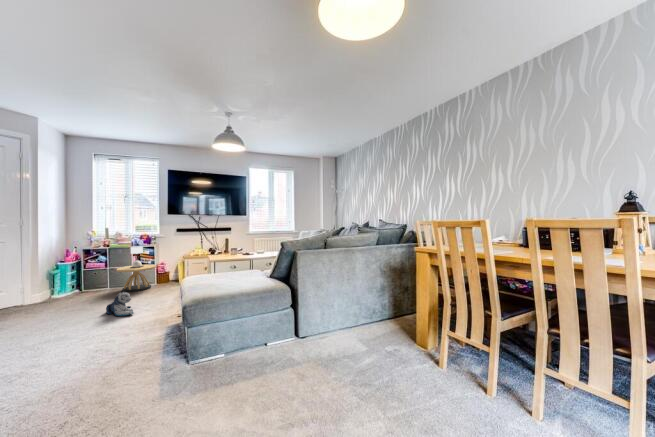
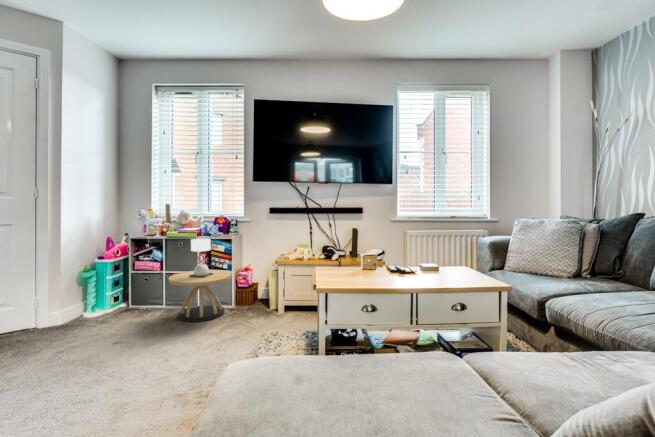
plush toy: present [106,292,134,316] -> none [107,348,160,413]

